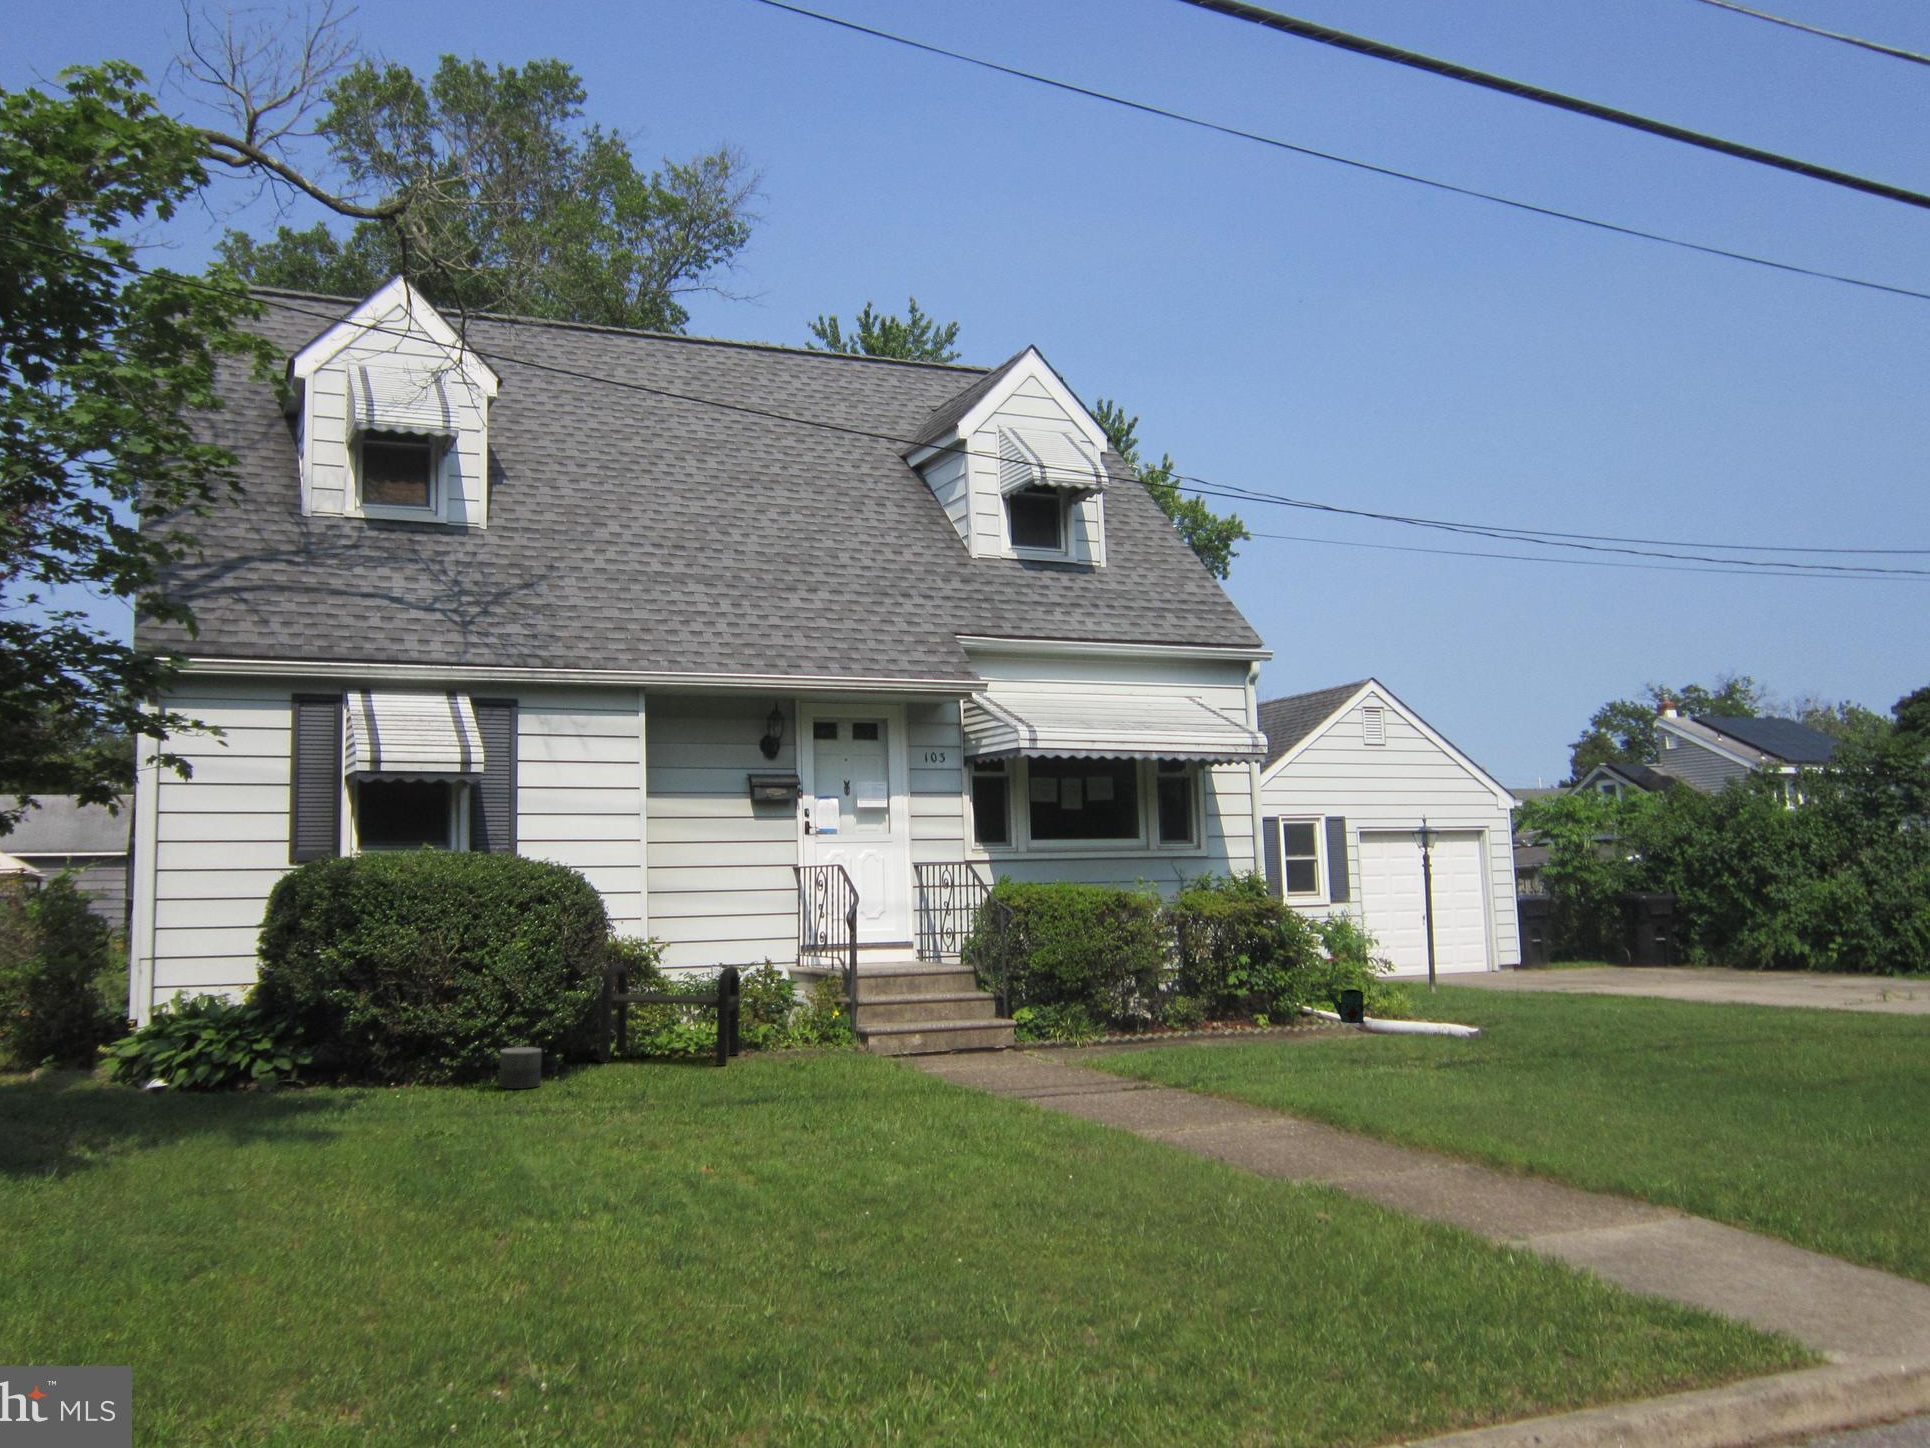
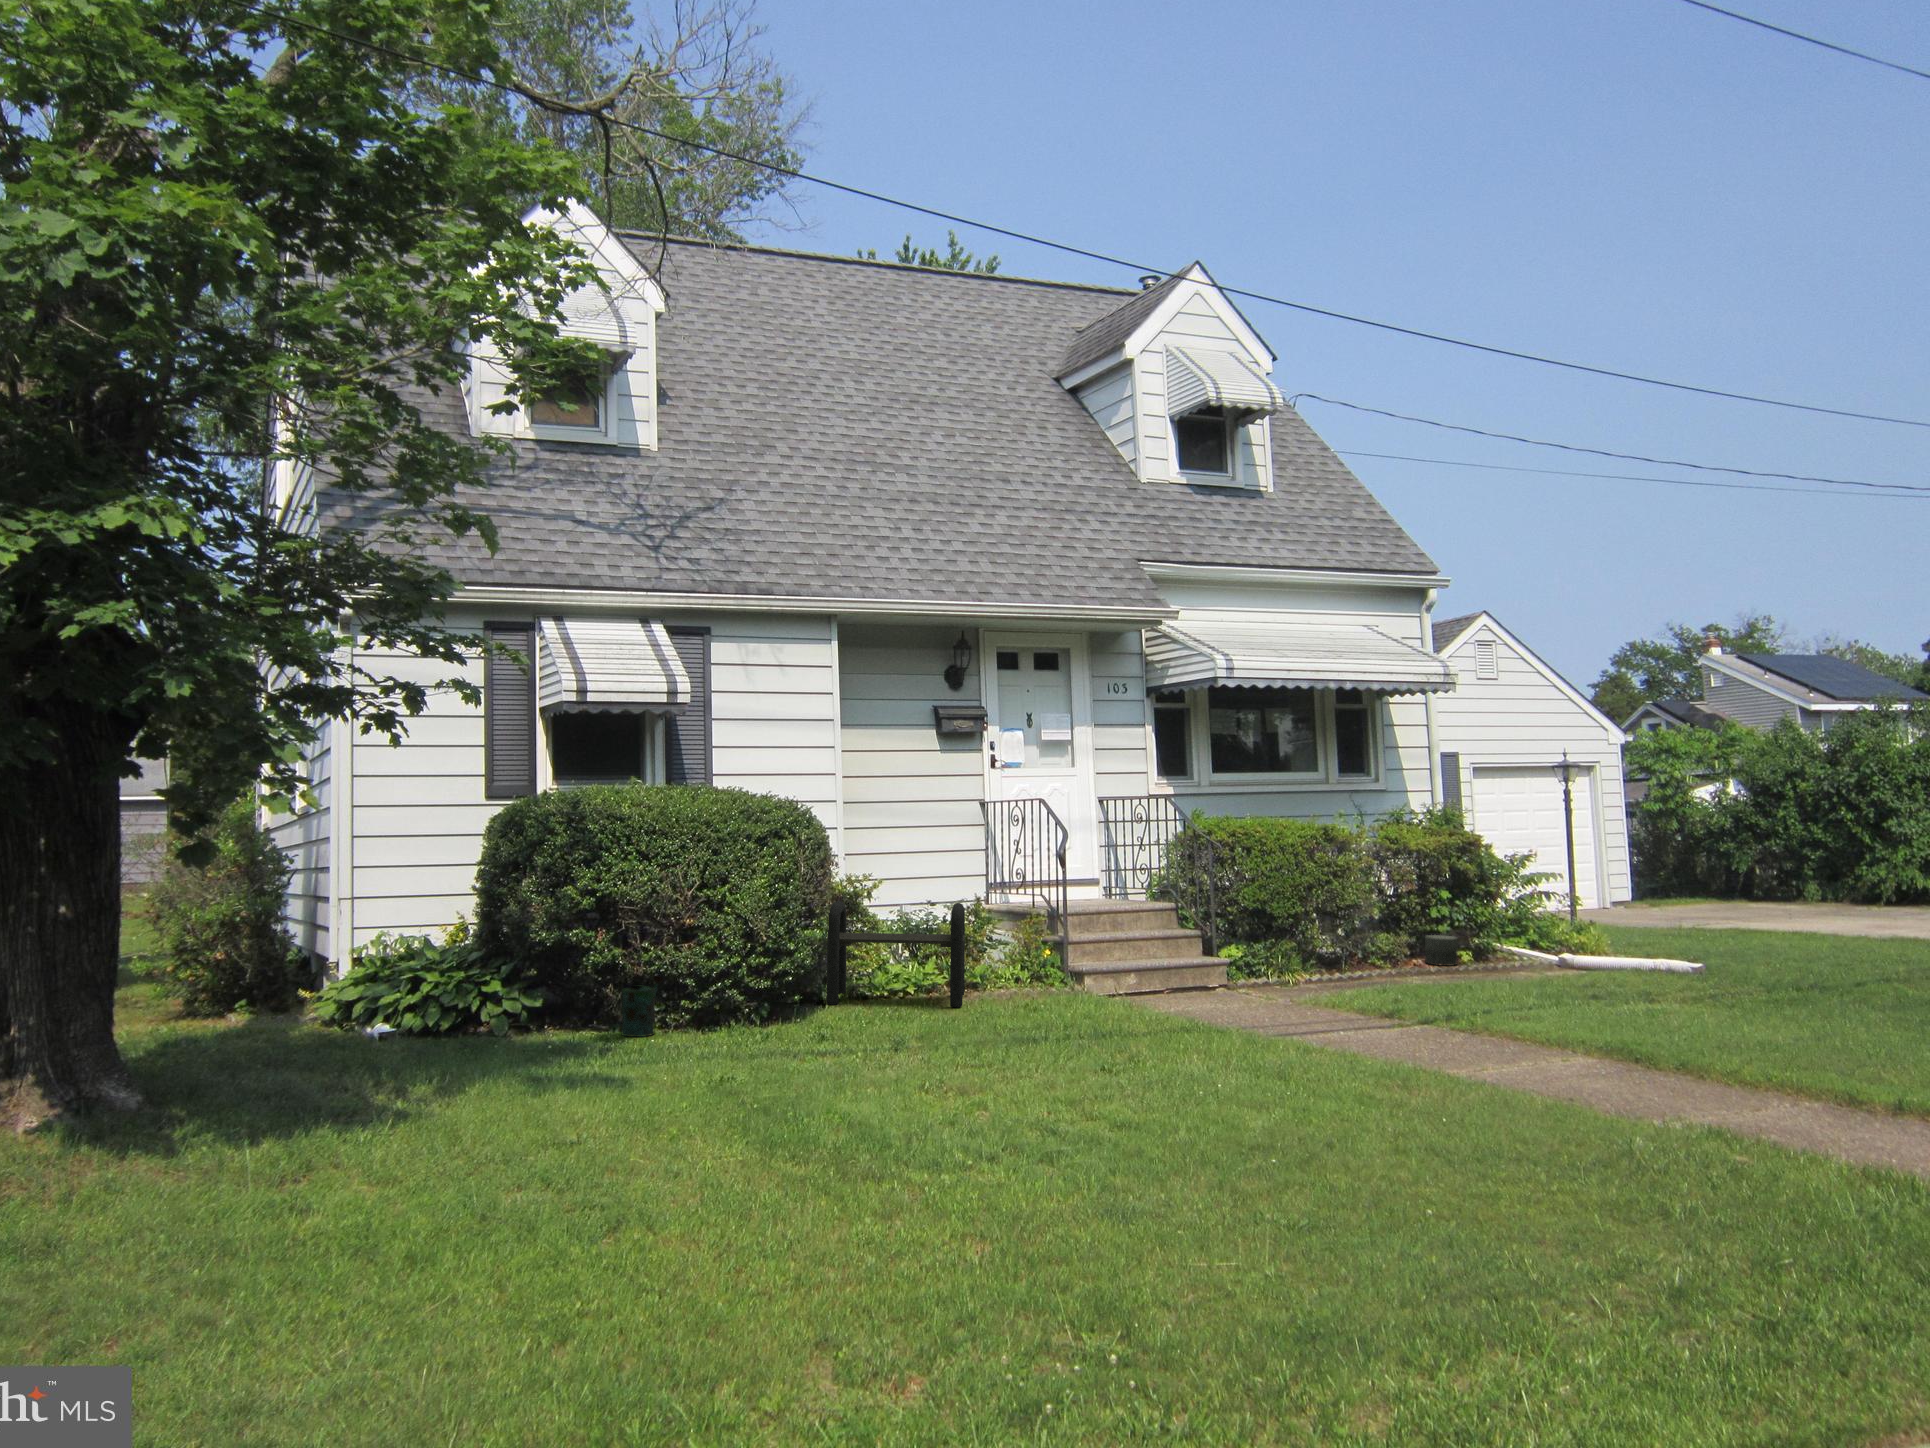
watering can: present [1327,989,1371,1023] -> present [621,975,663,1037]
planter: present [499,1047,542,1089] -> present [1425,935,1458,966]

